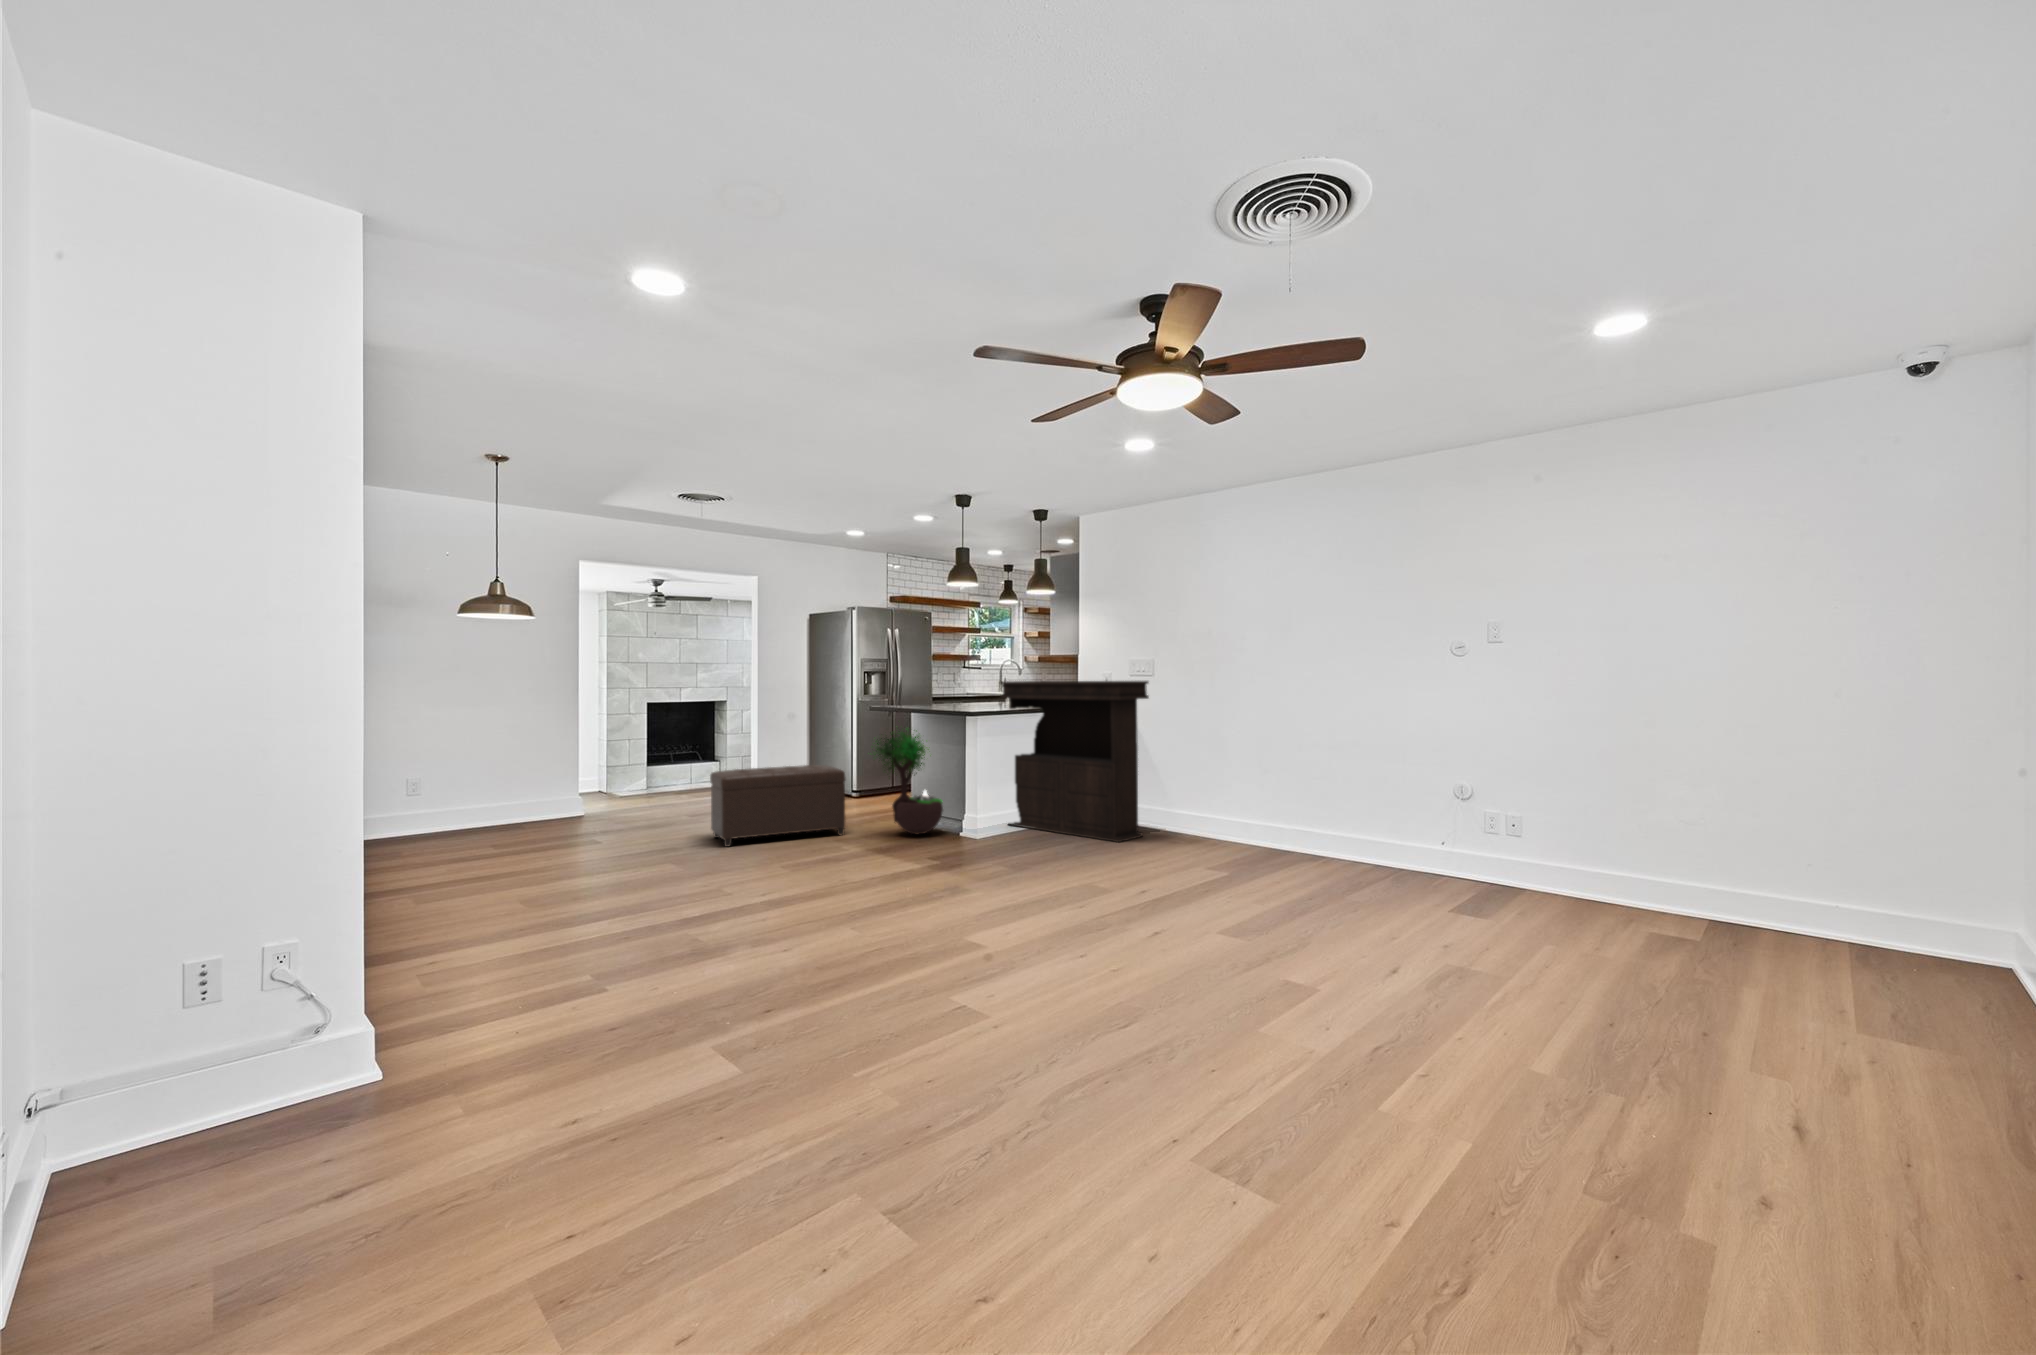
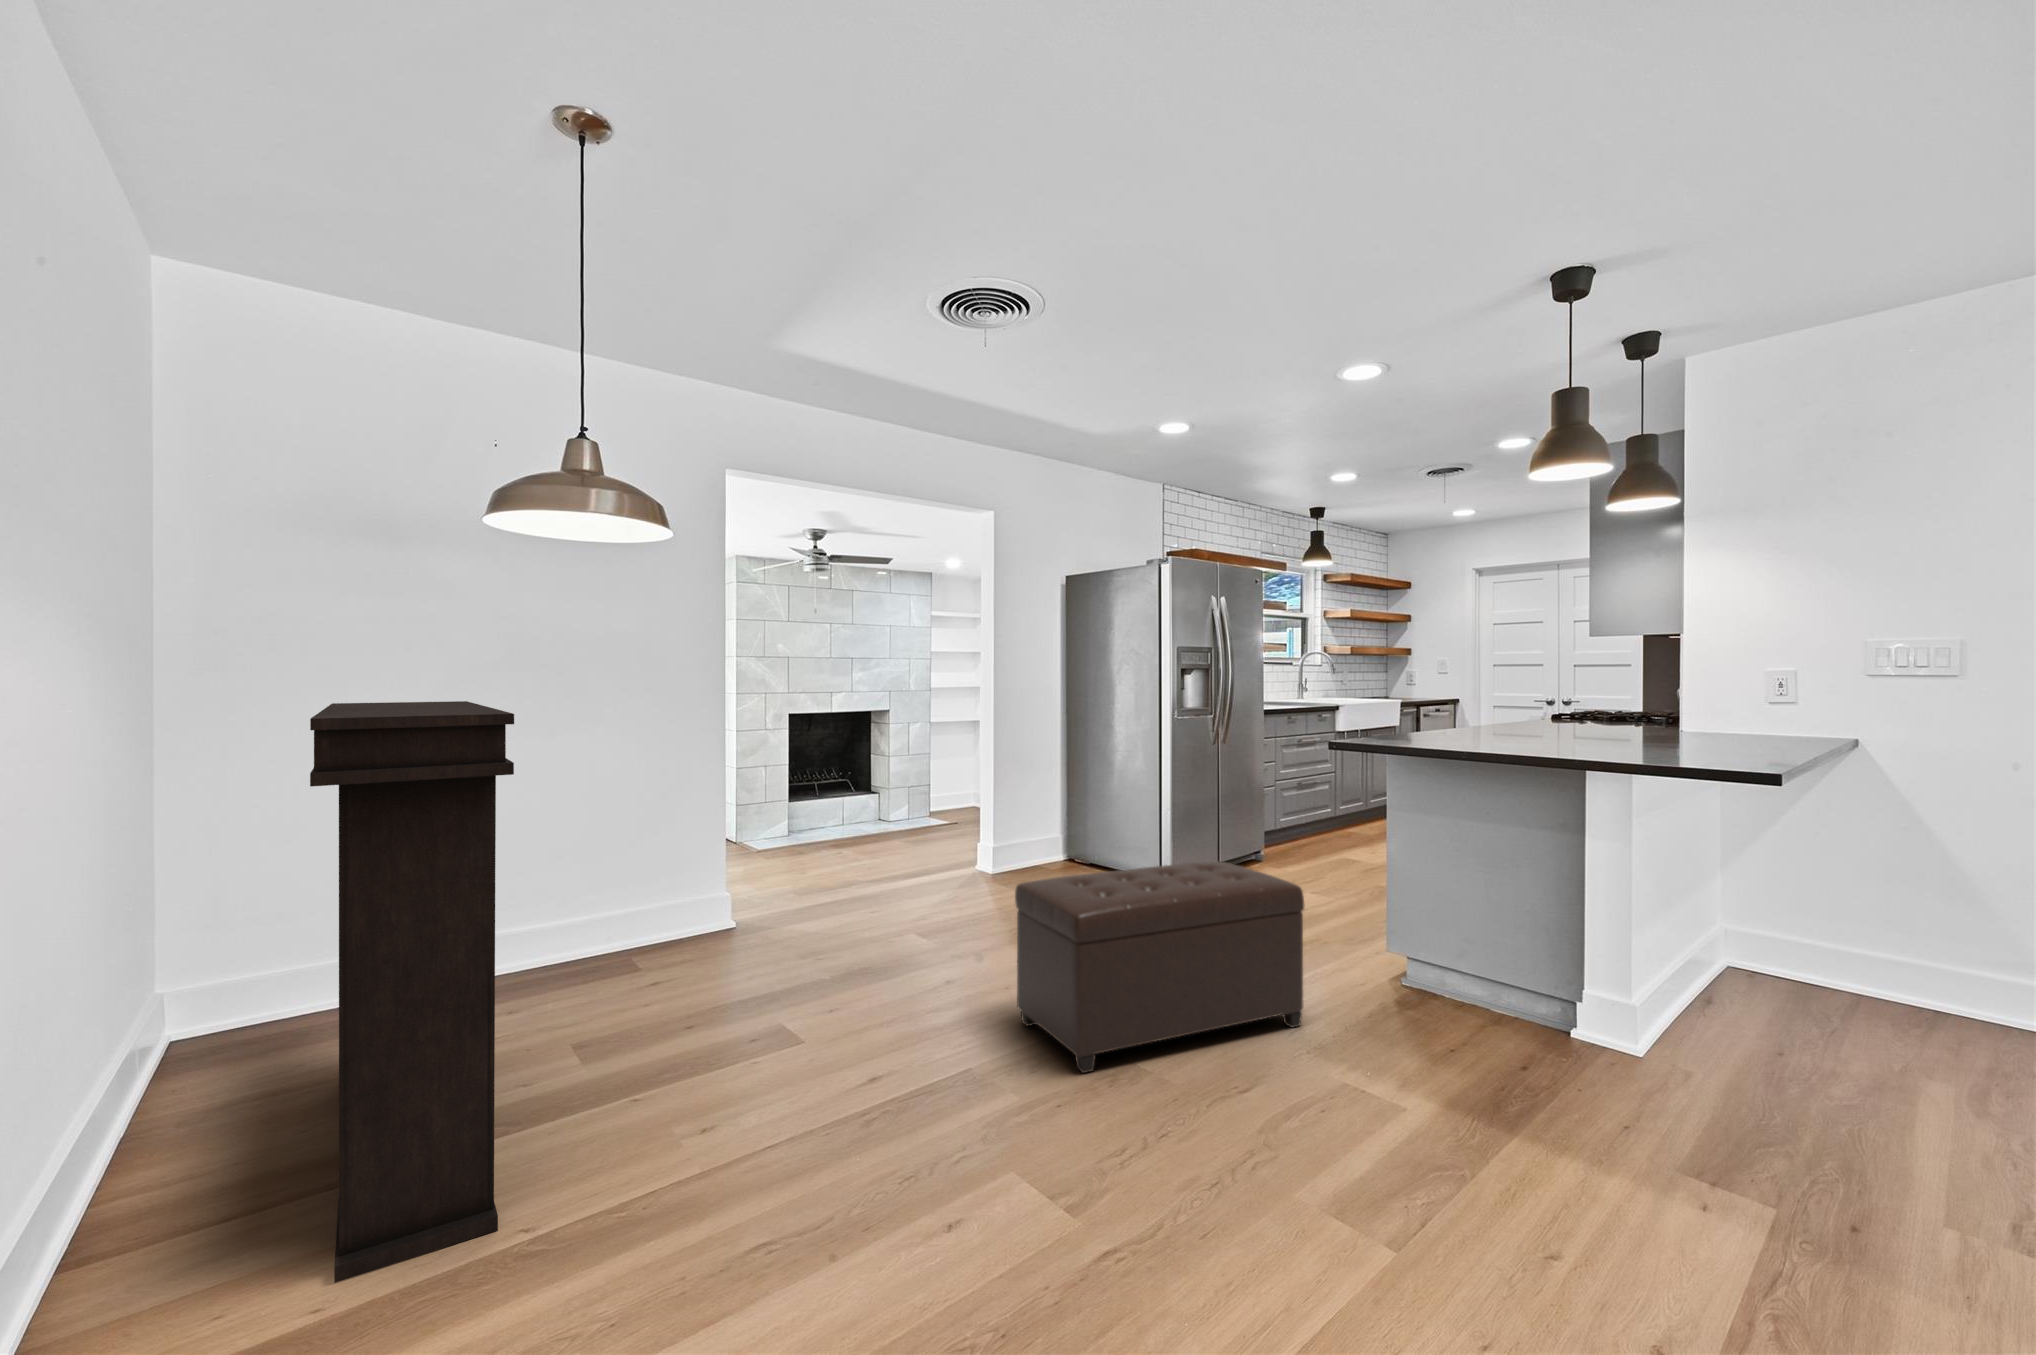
console table: present [1000,681,1149,842] -> present [310,701,514,1283]
potted tree: present [870,728,943,834] -> none [1362,777,1533,1036]

